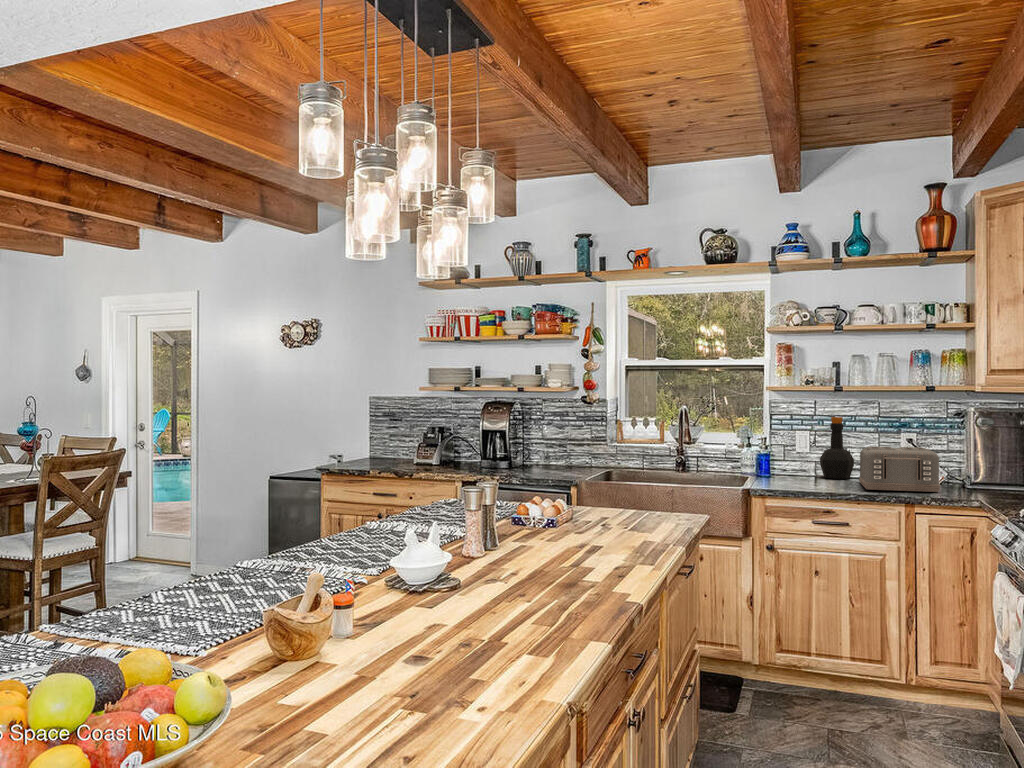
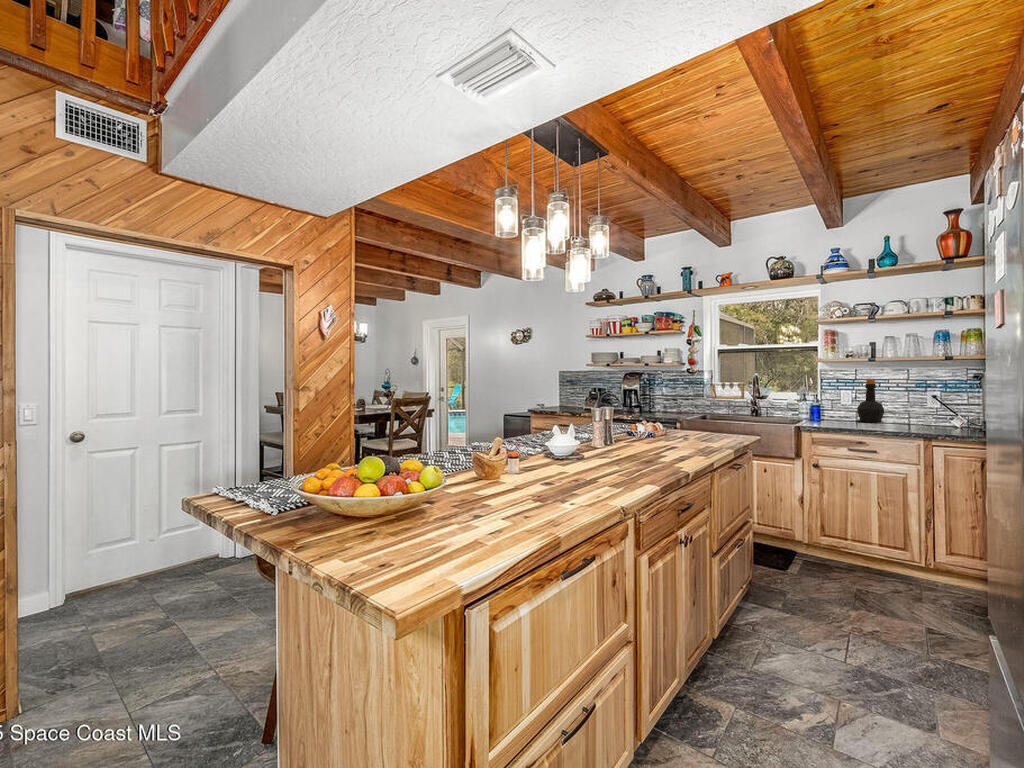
toaster: present [859,446,940,492] -> none [888,400,955,433]

